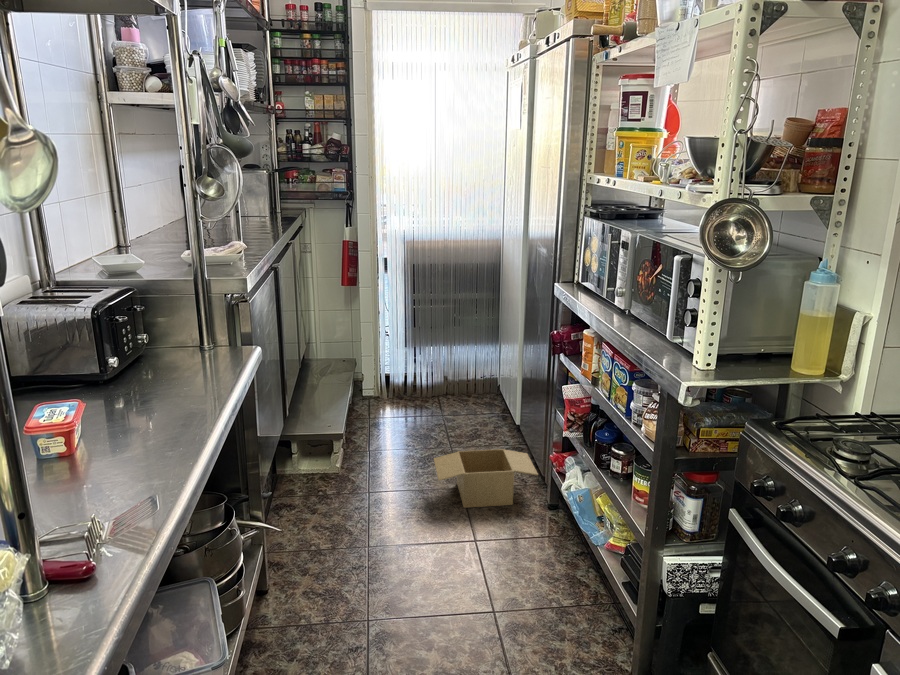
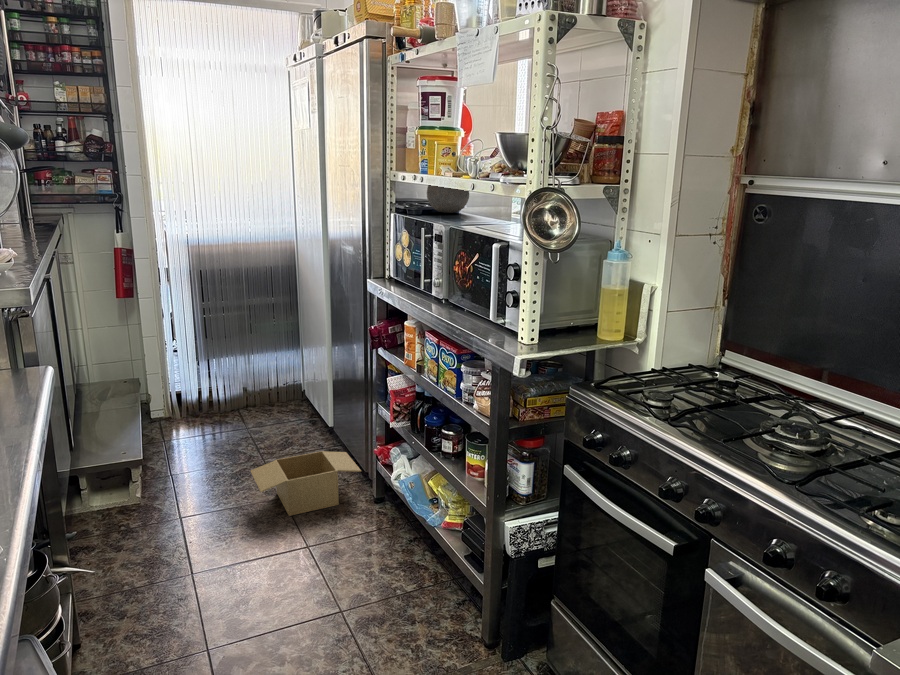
bowl: none [623,185,670,218] -> present [427,185,469,213]

